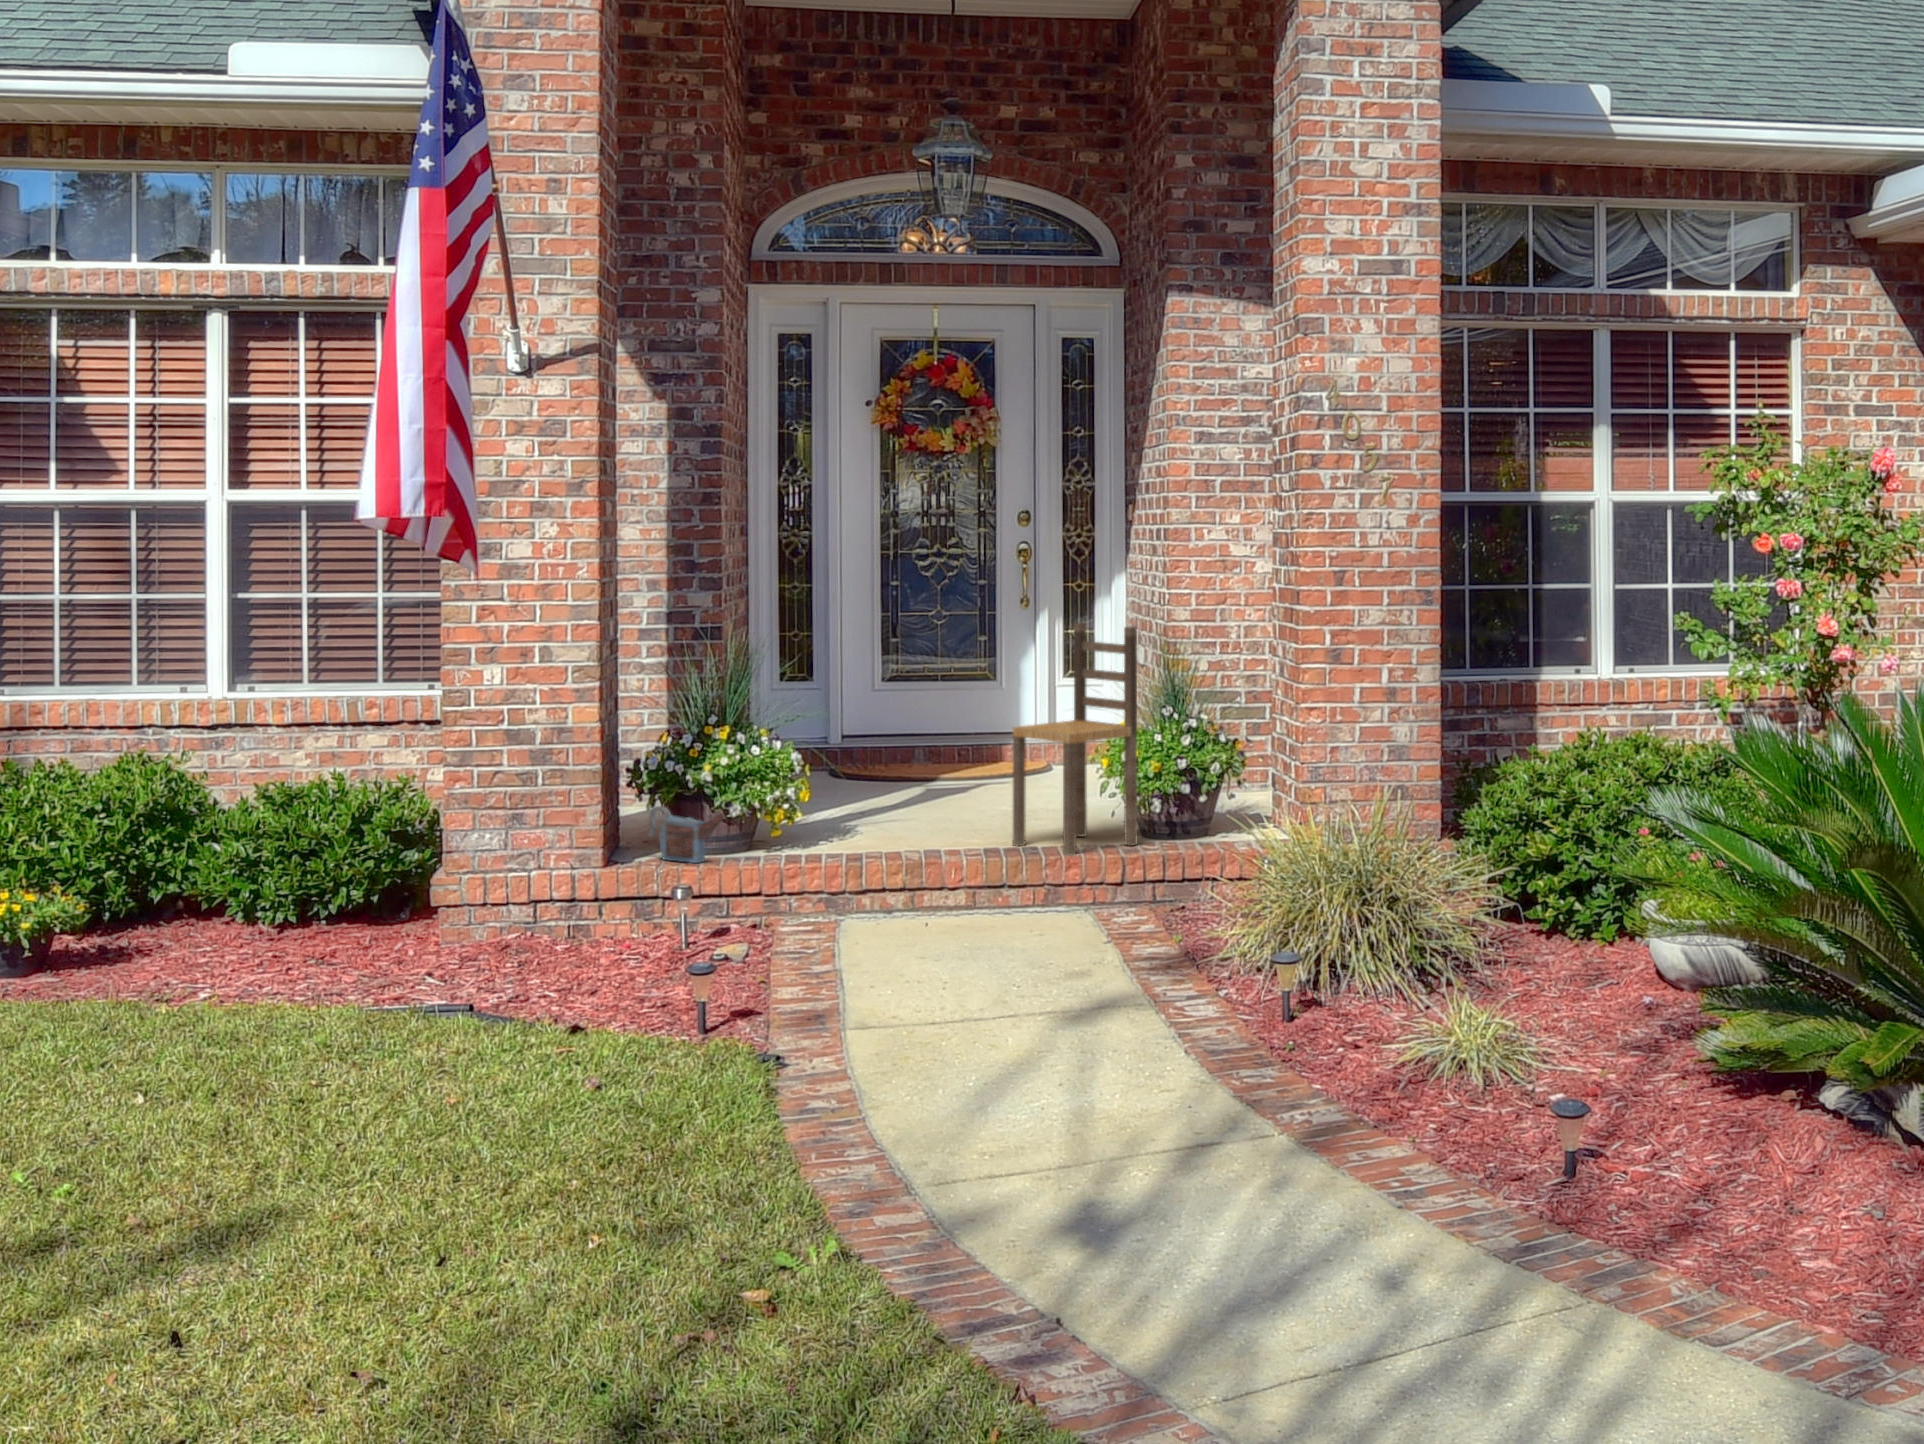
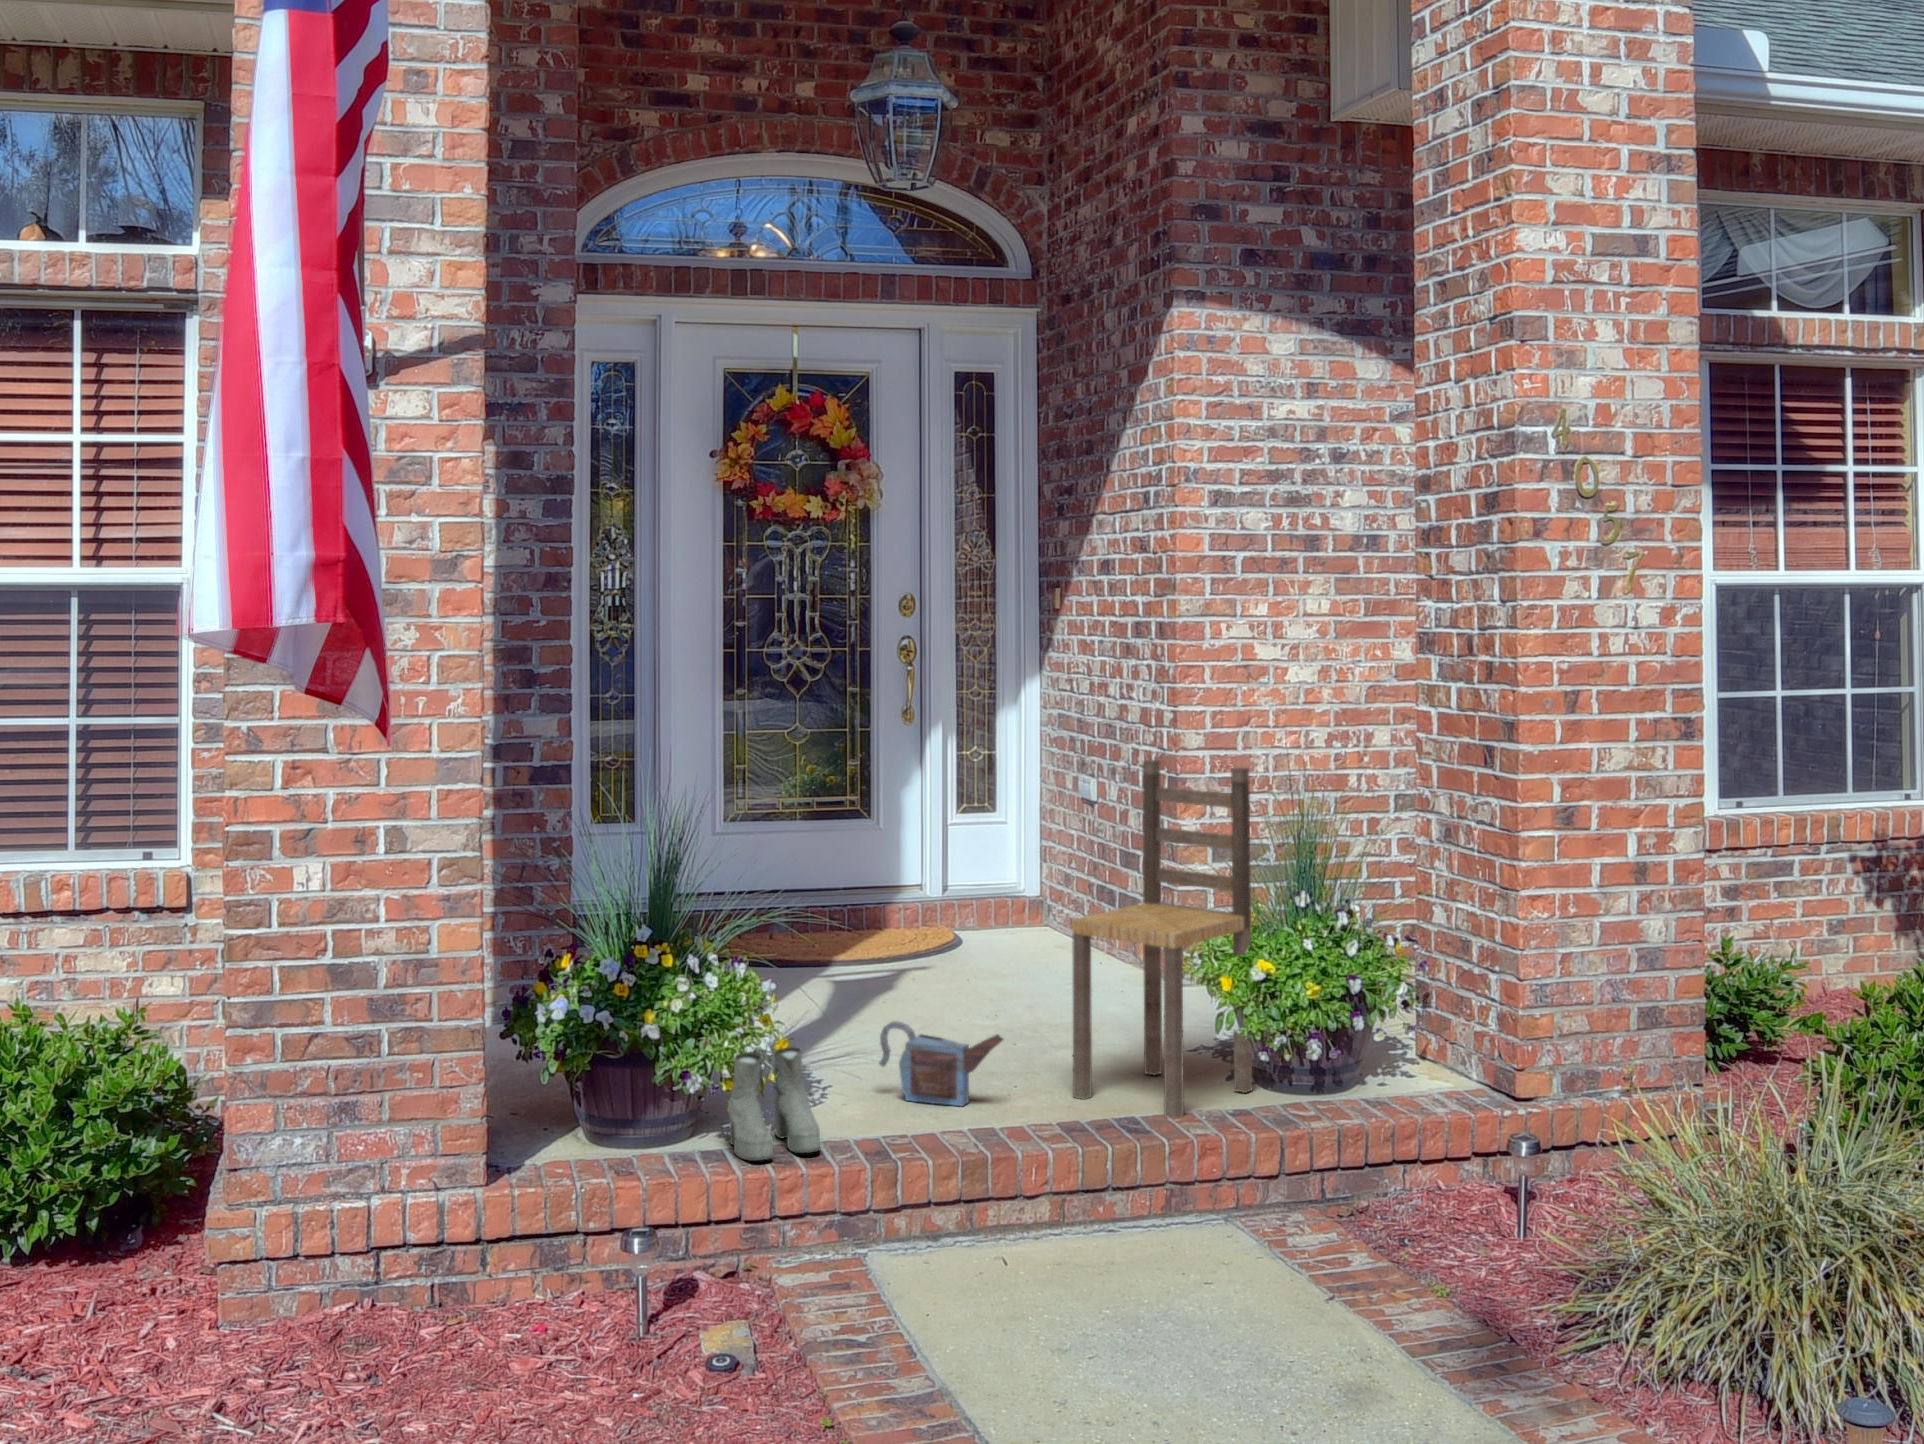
boots: none [766,800,823,865] -> present [728,1047,820,1161]
watering can: present [649,806,724,863] -> present [879,1021,1003,1106]

